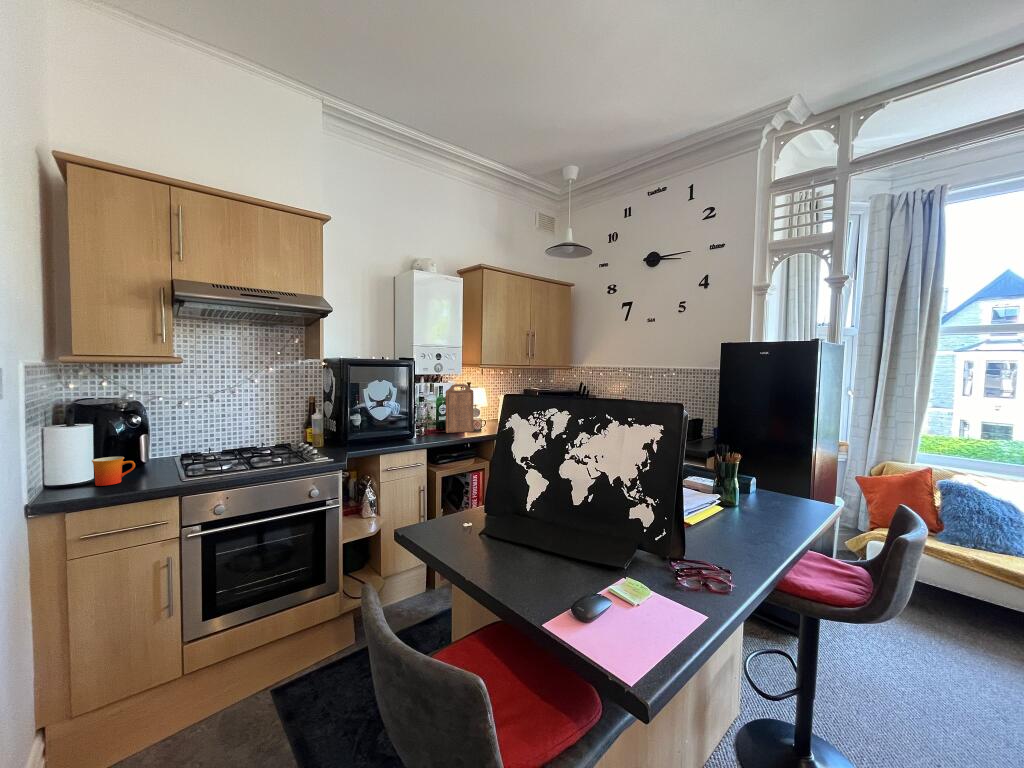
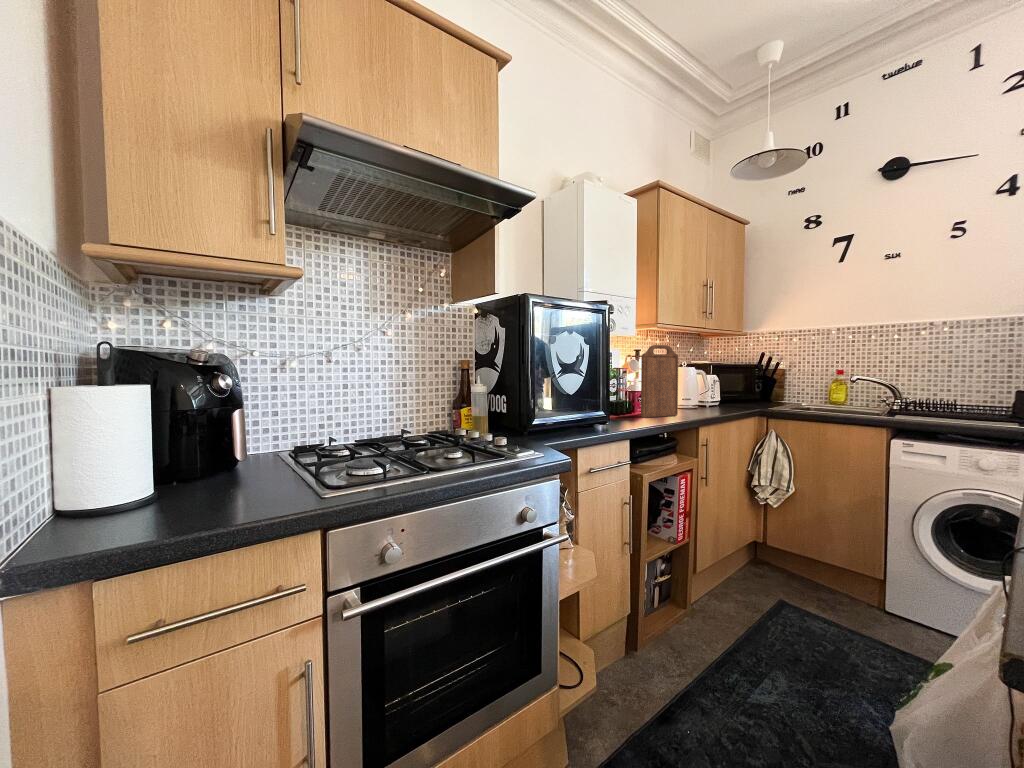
mug: present [92,457,135,486] -> none [159,454,247,521]

